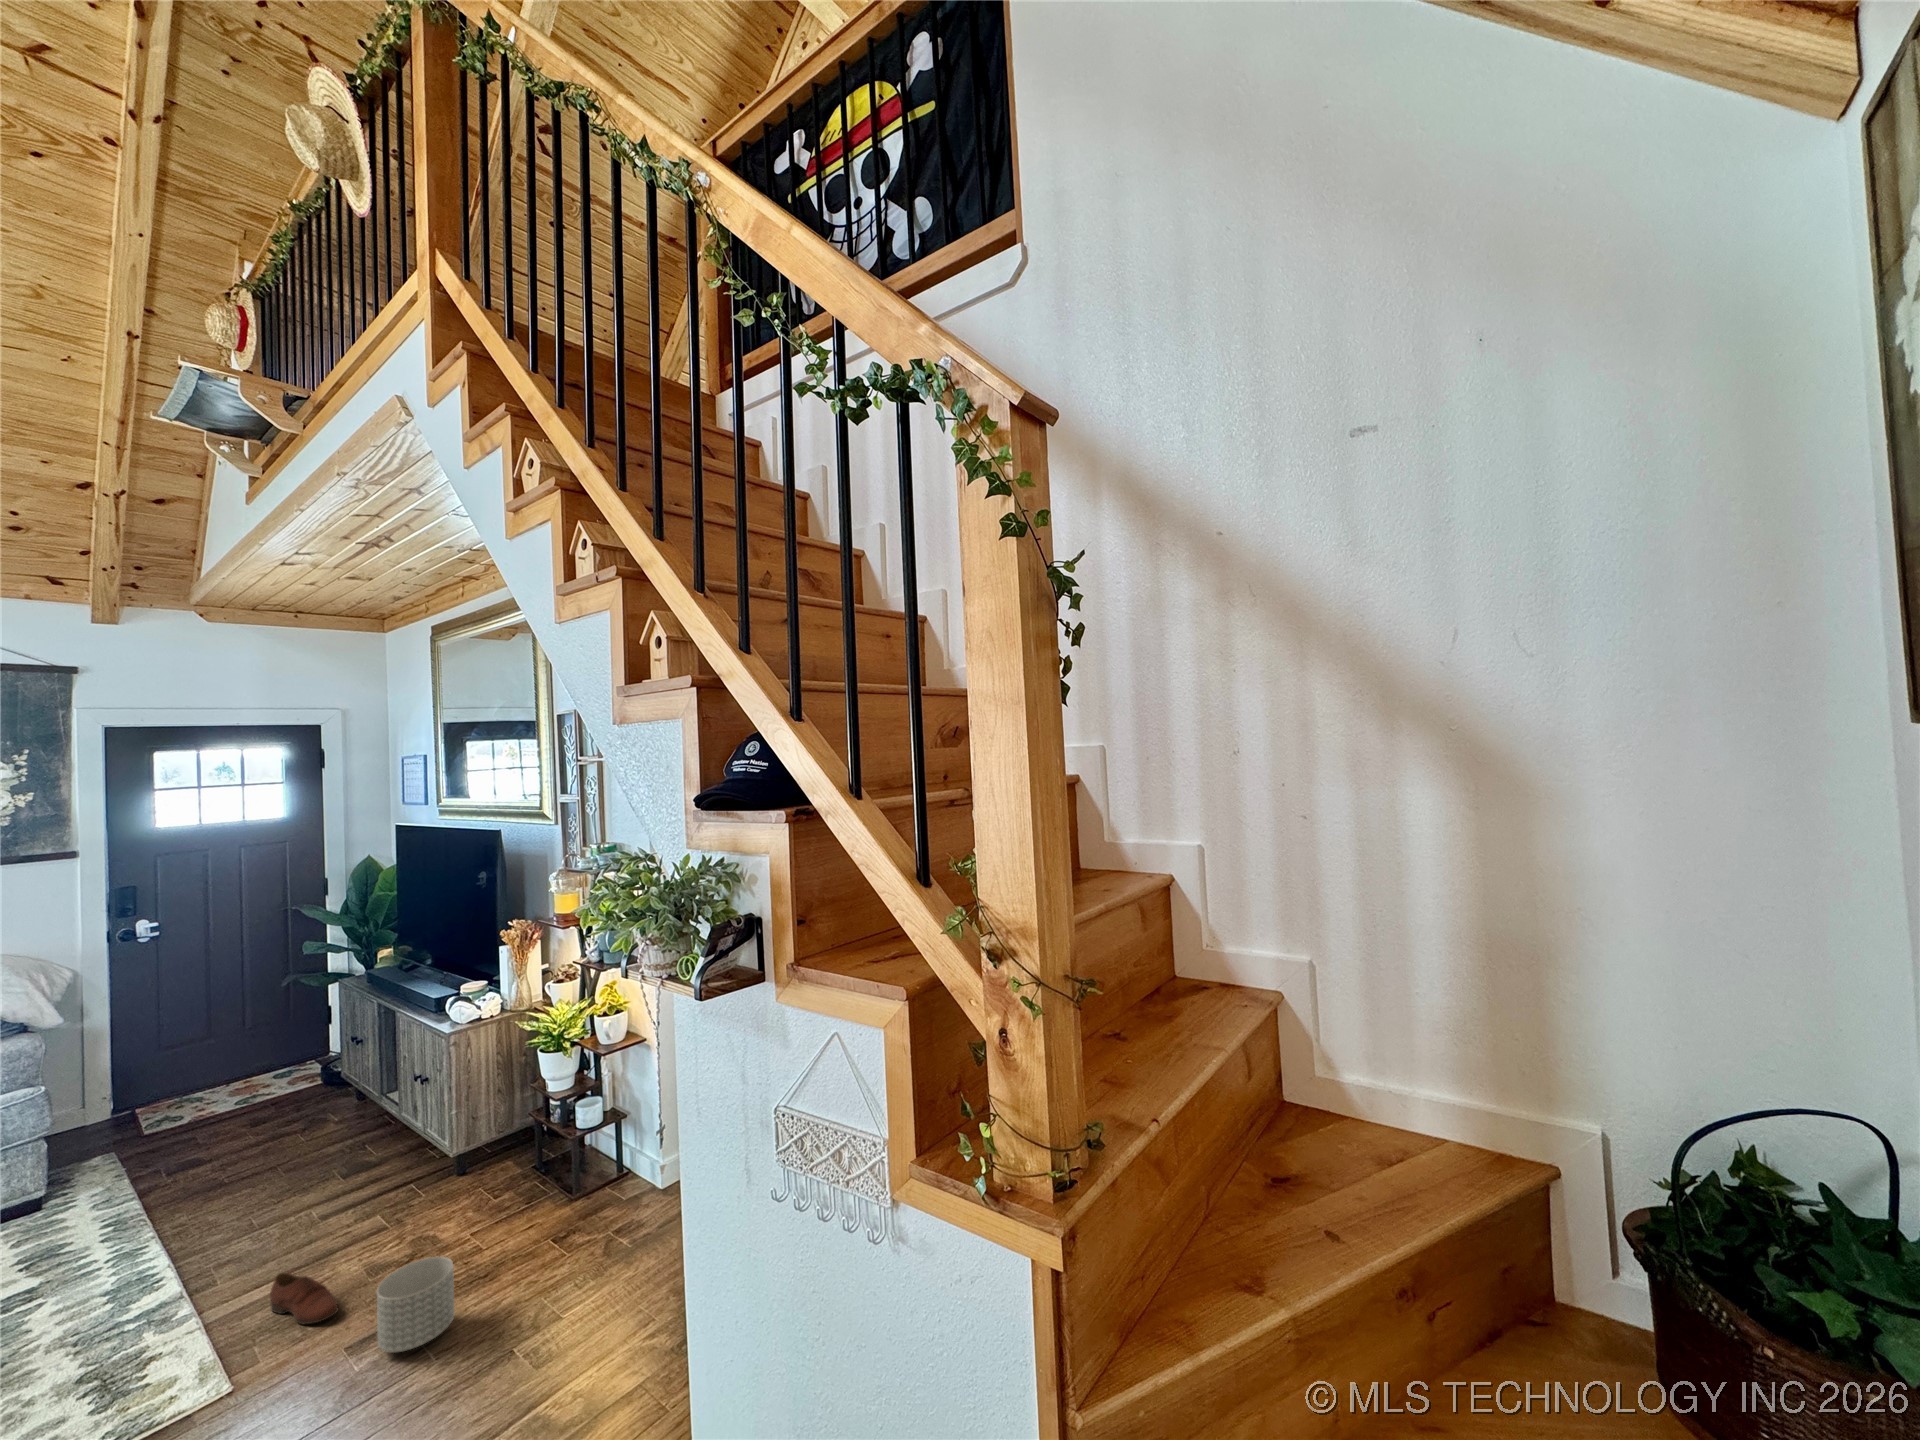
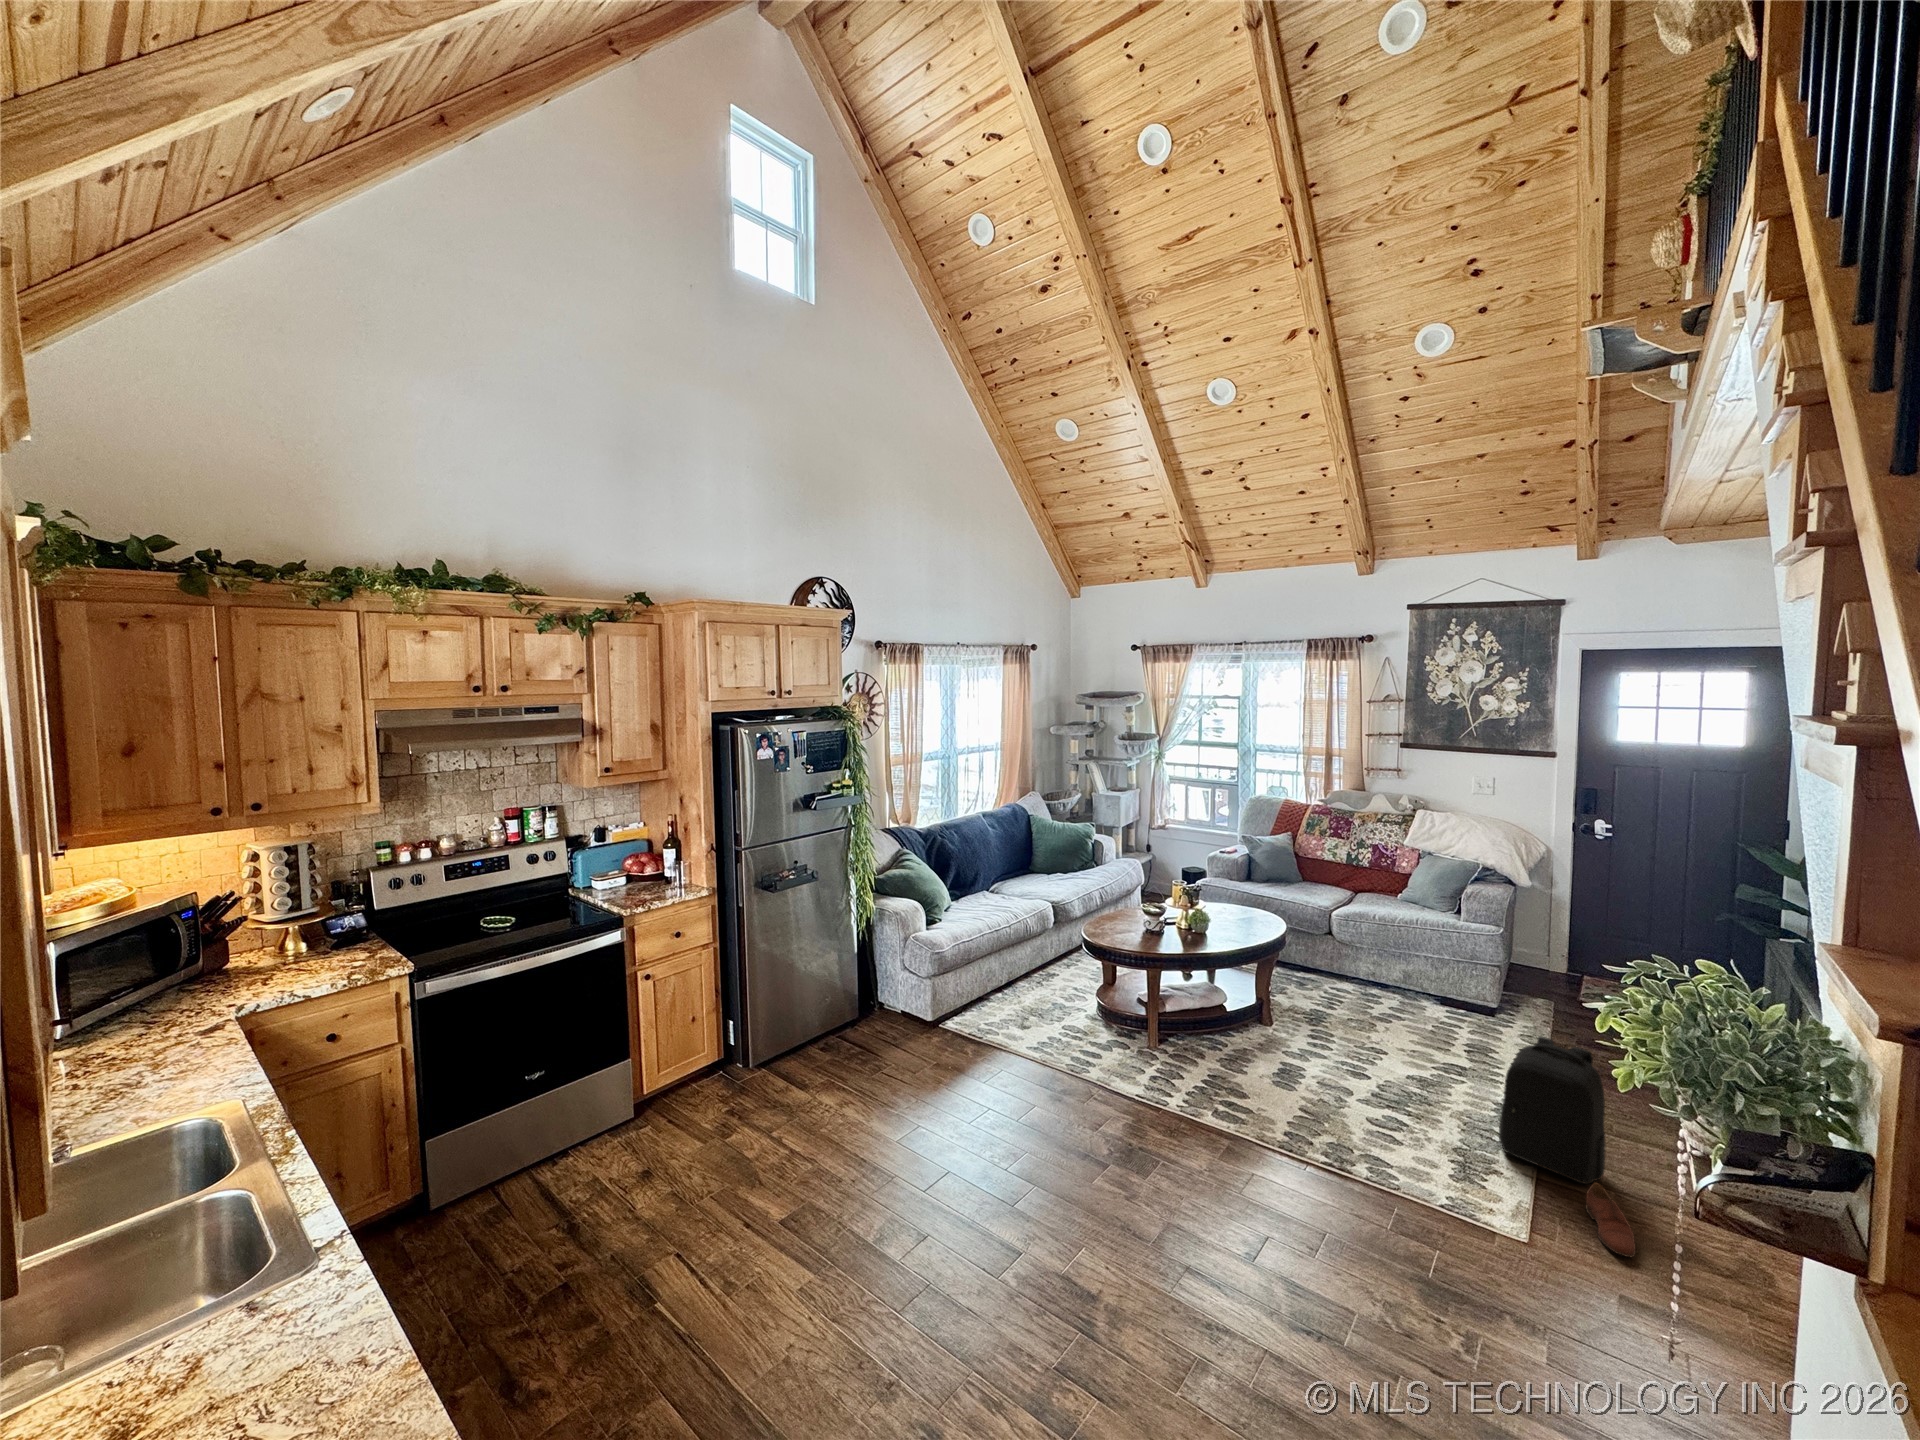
backpack: none [137,1146,275,1330] -> present [1499,1036,1606,1184]
planter: present [377,1257,454,1353] -> none [1645,1263,1743,1371]

